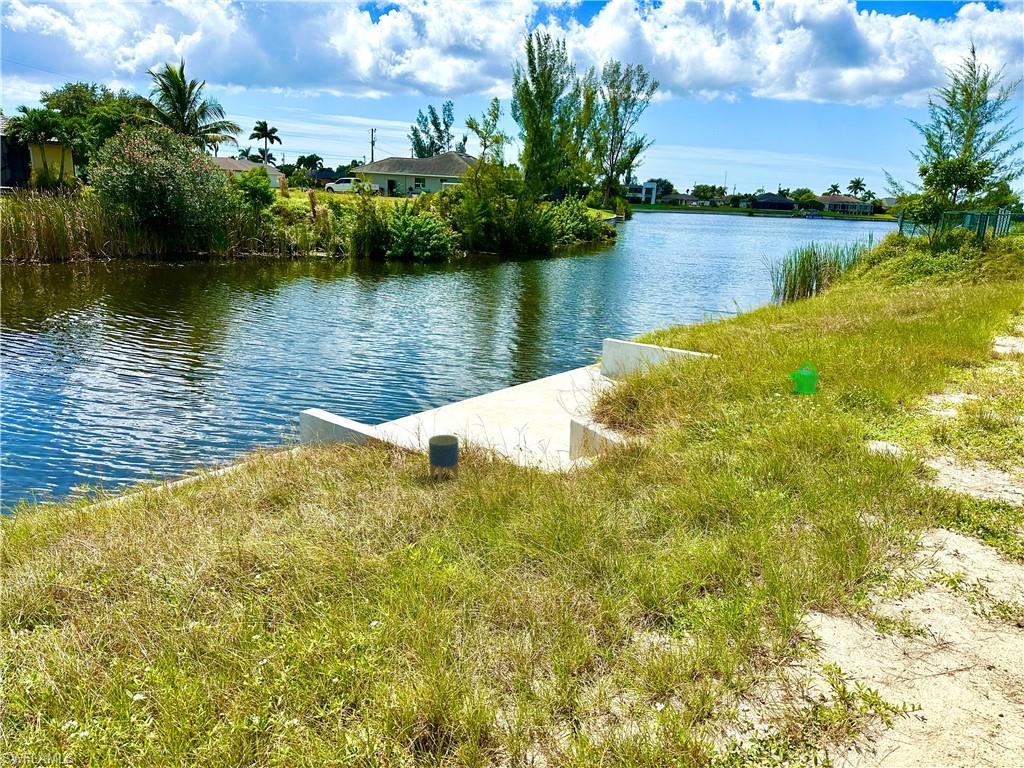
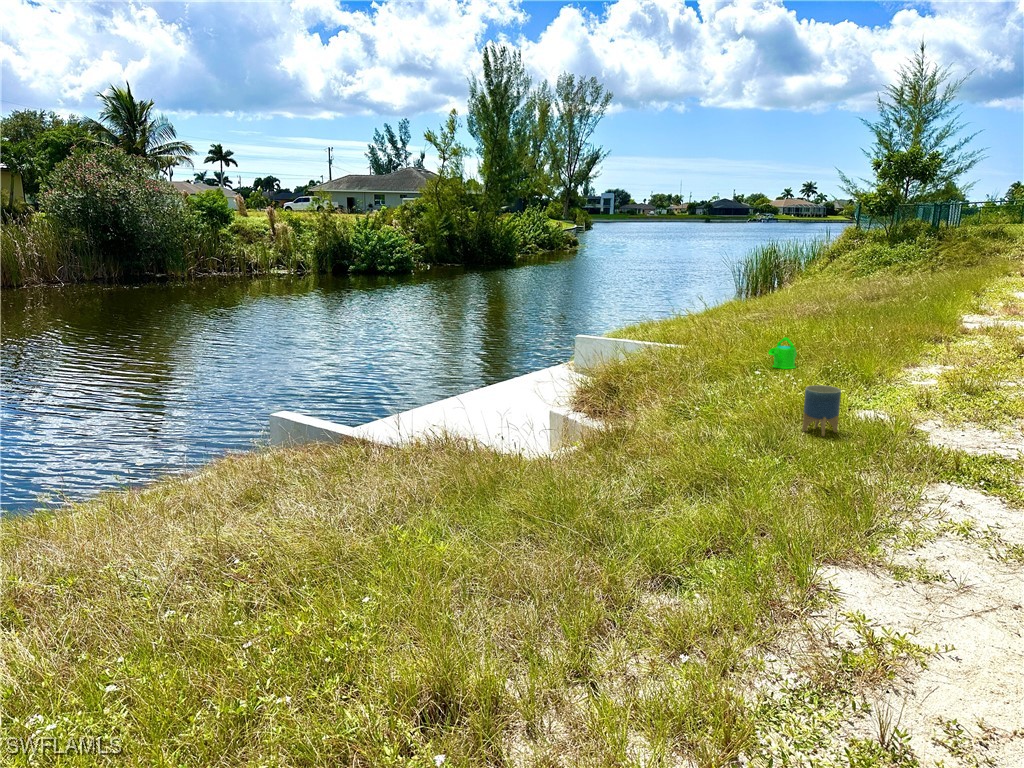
planter: present [429,435,459,482] -> present [802,385,841,436]

